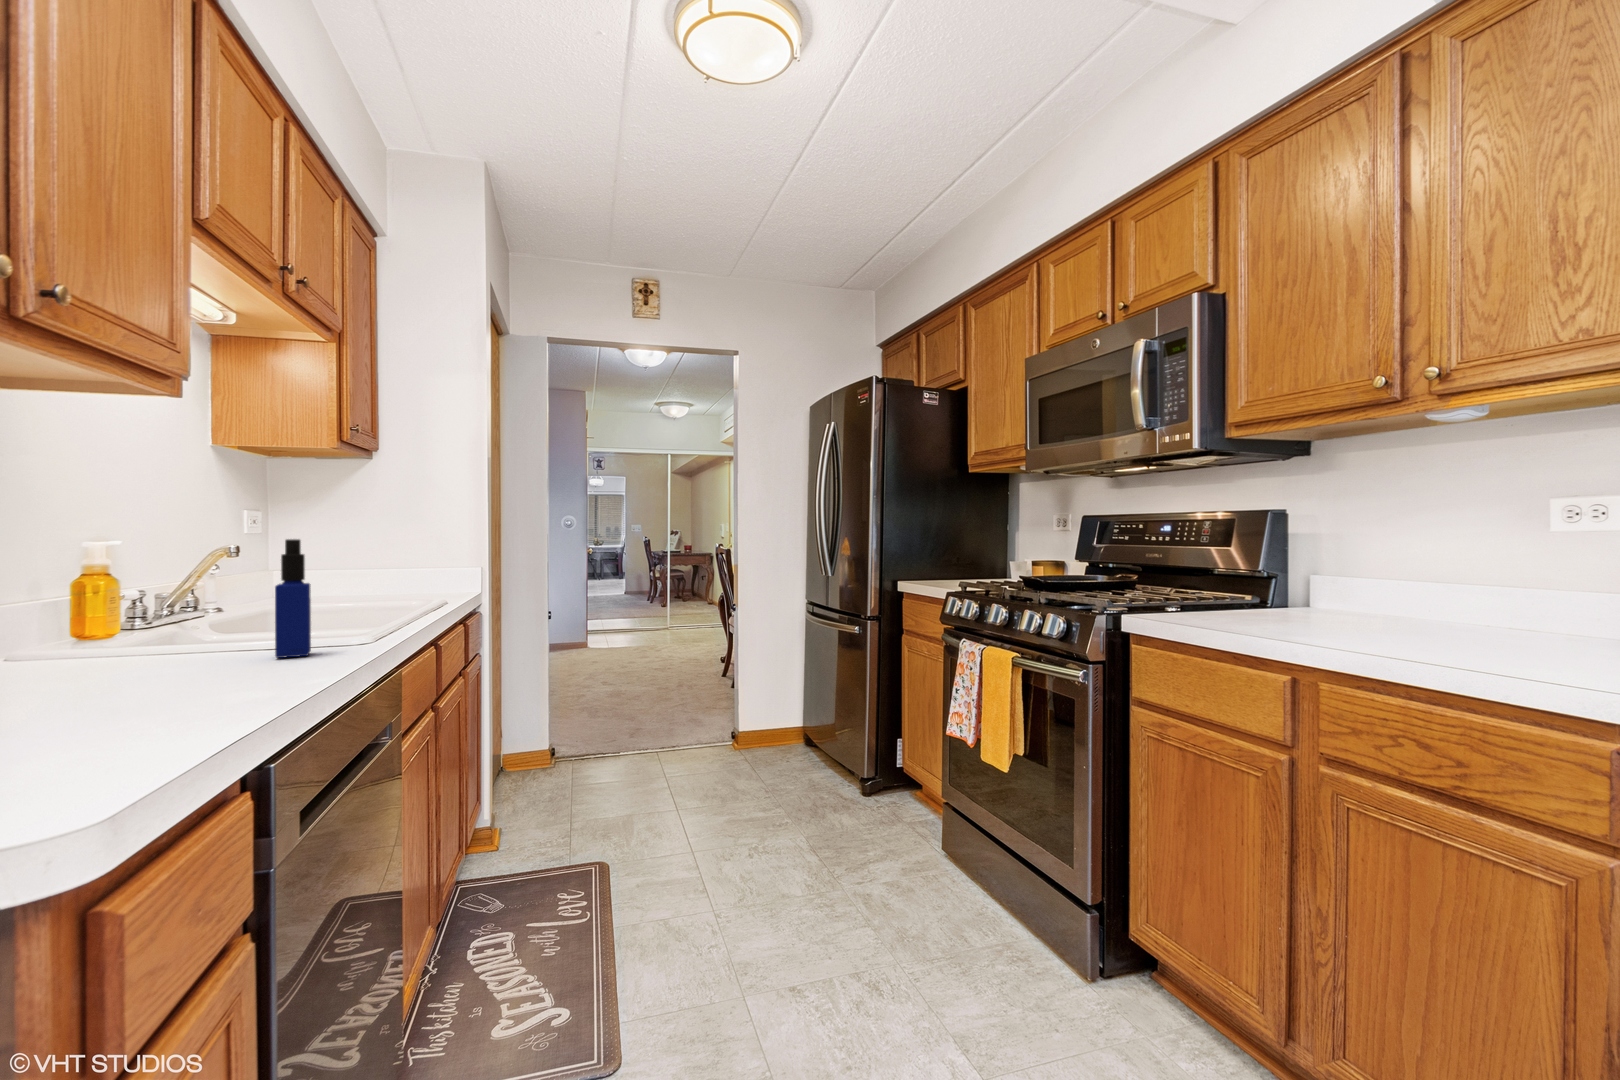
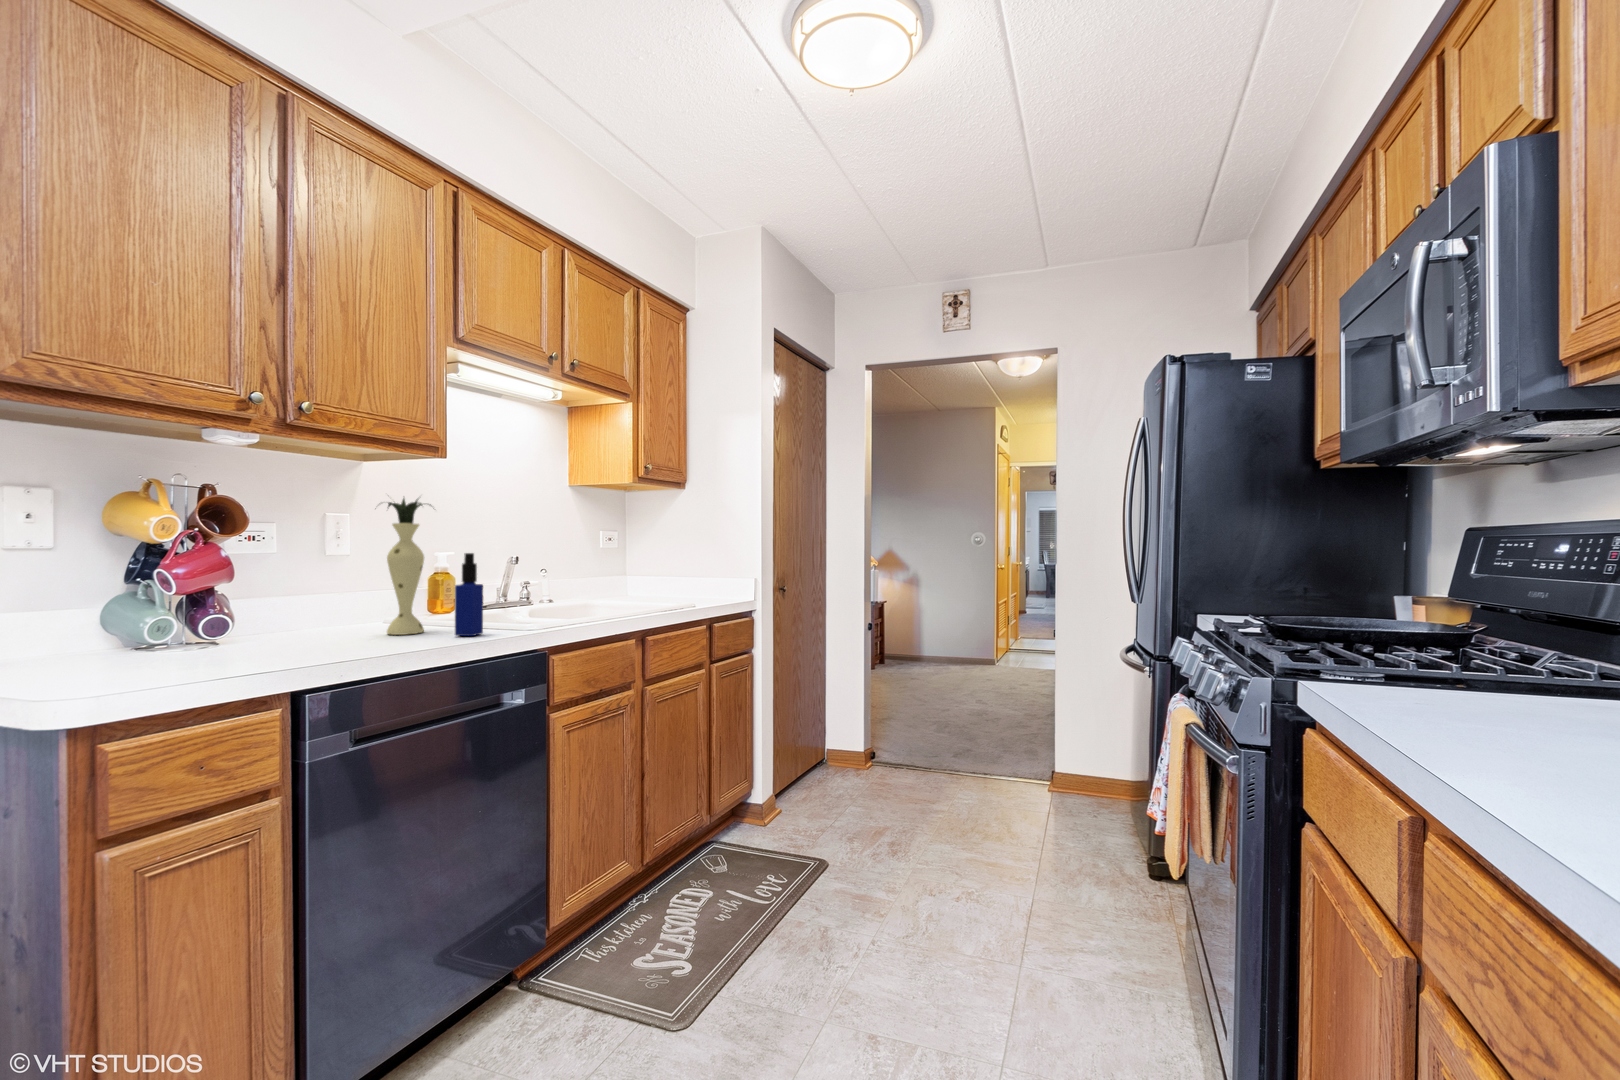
vase: none [93,447,201,668] -> present [387,498,431,635]

